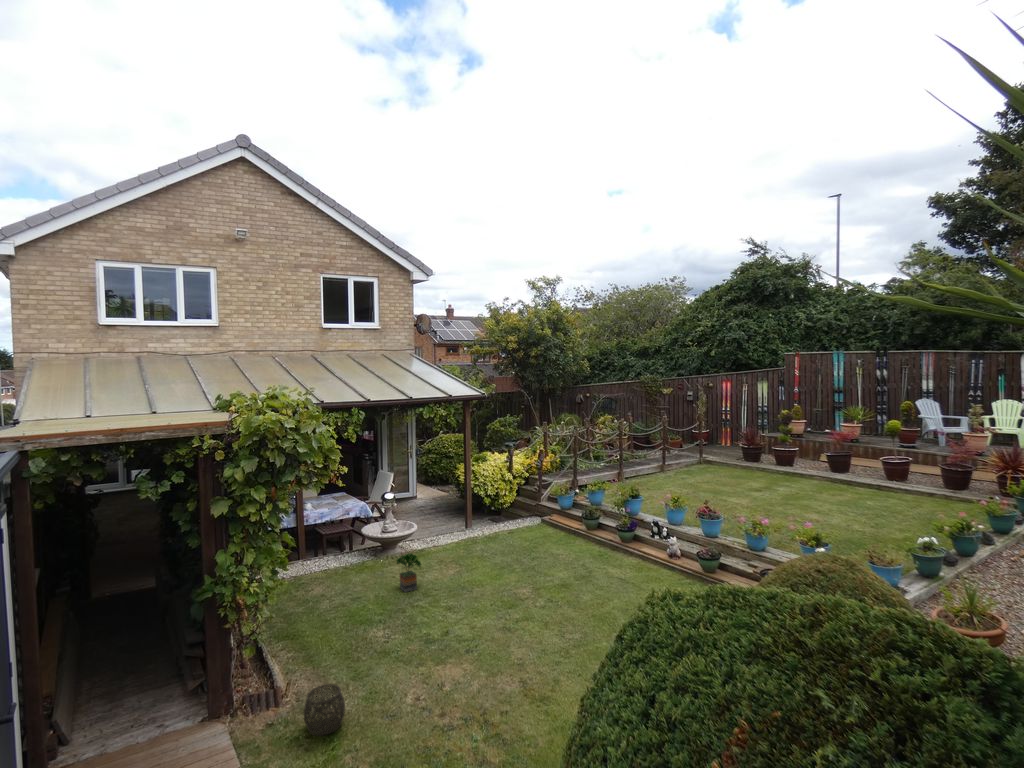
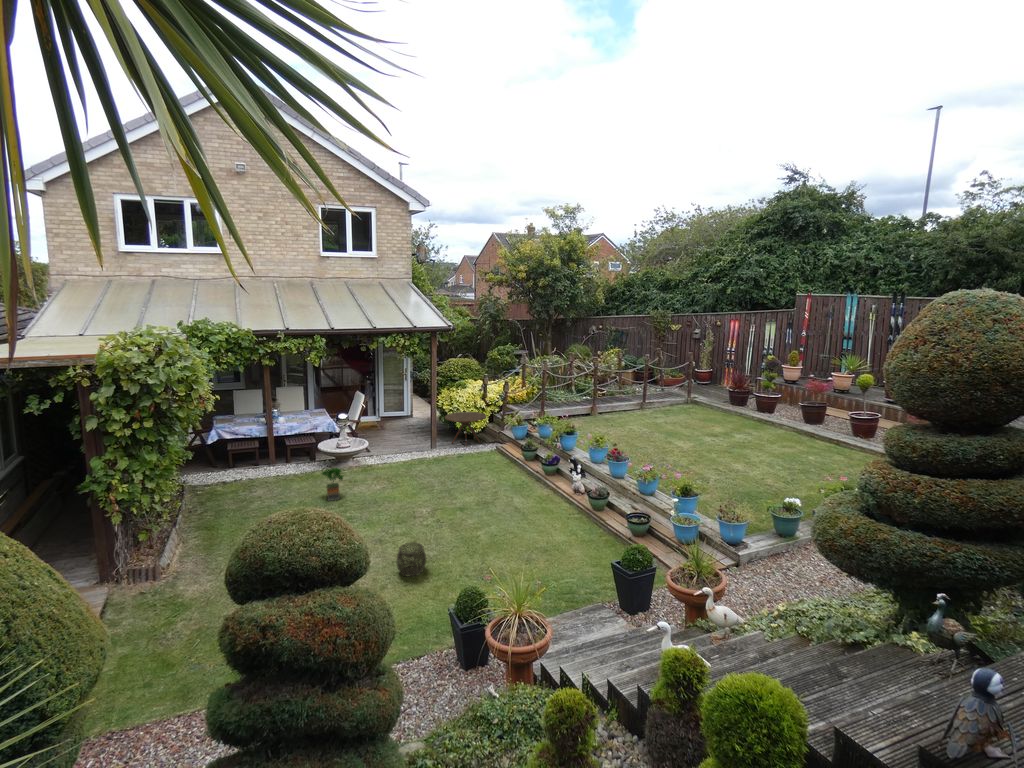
round table: none [481,486,526,524] -> present [445,412,486,443]
woven basket: present [304,684,345,736] -> present [397,542,426,577]

